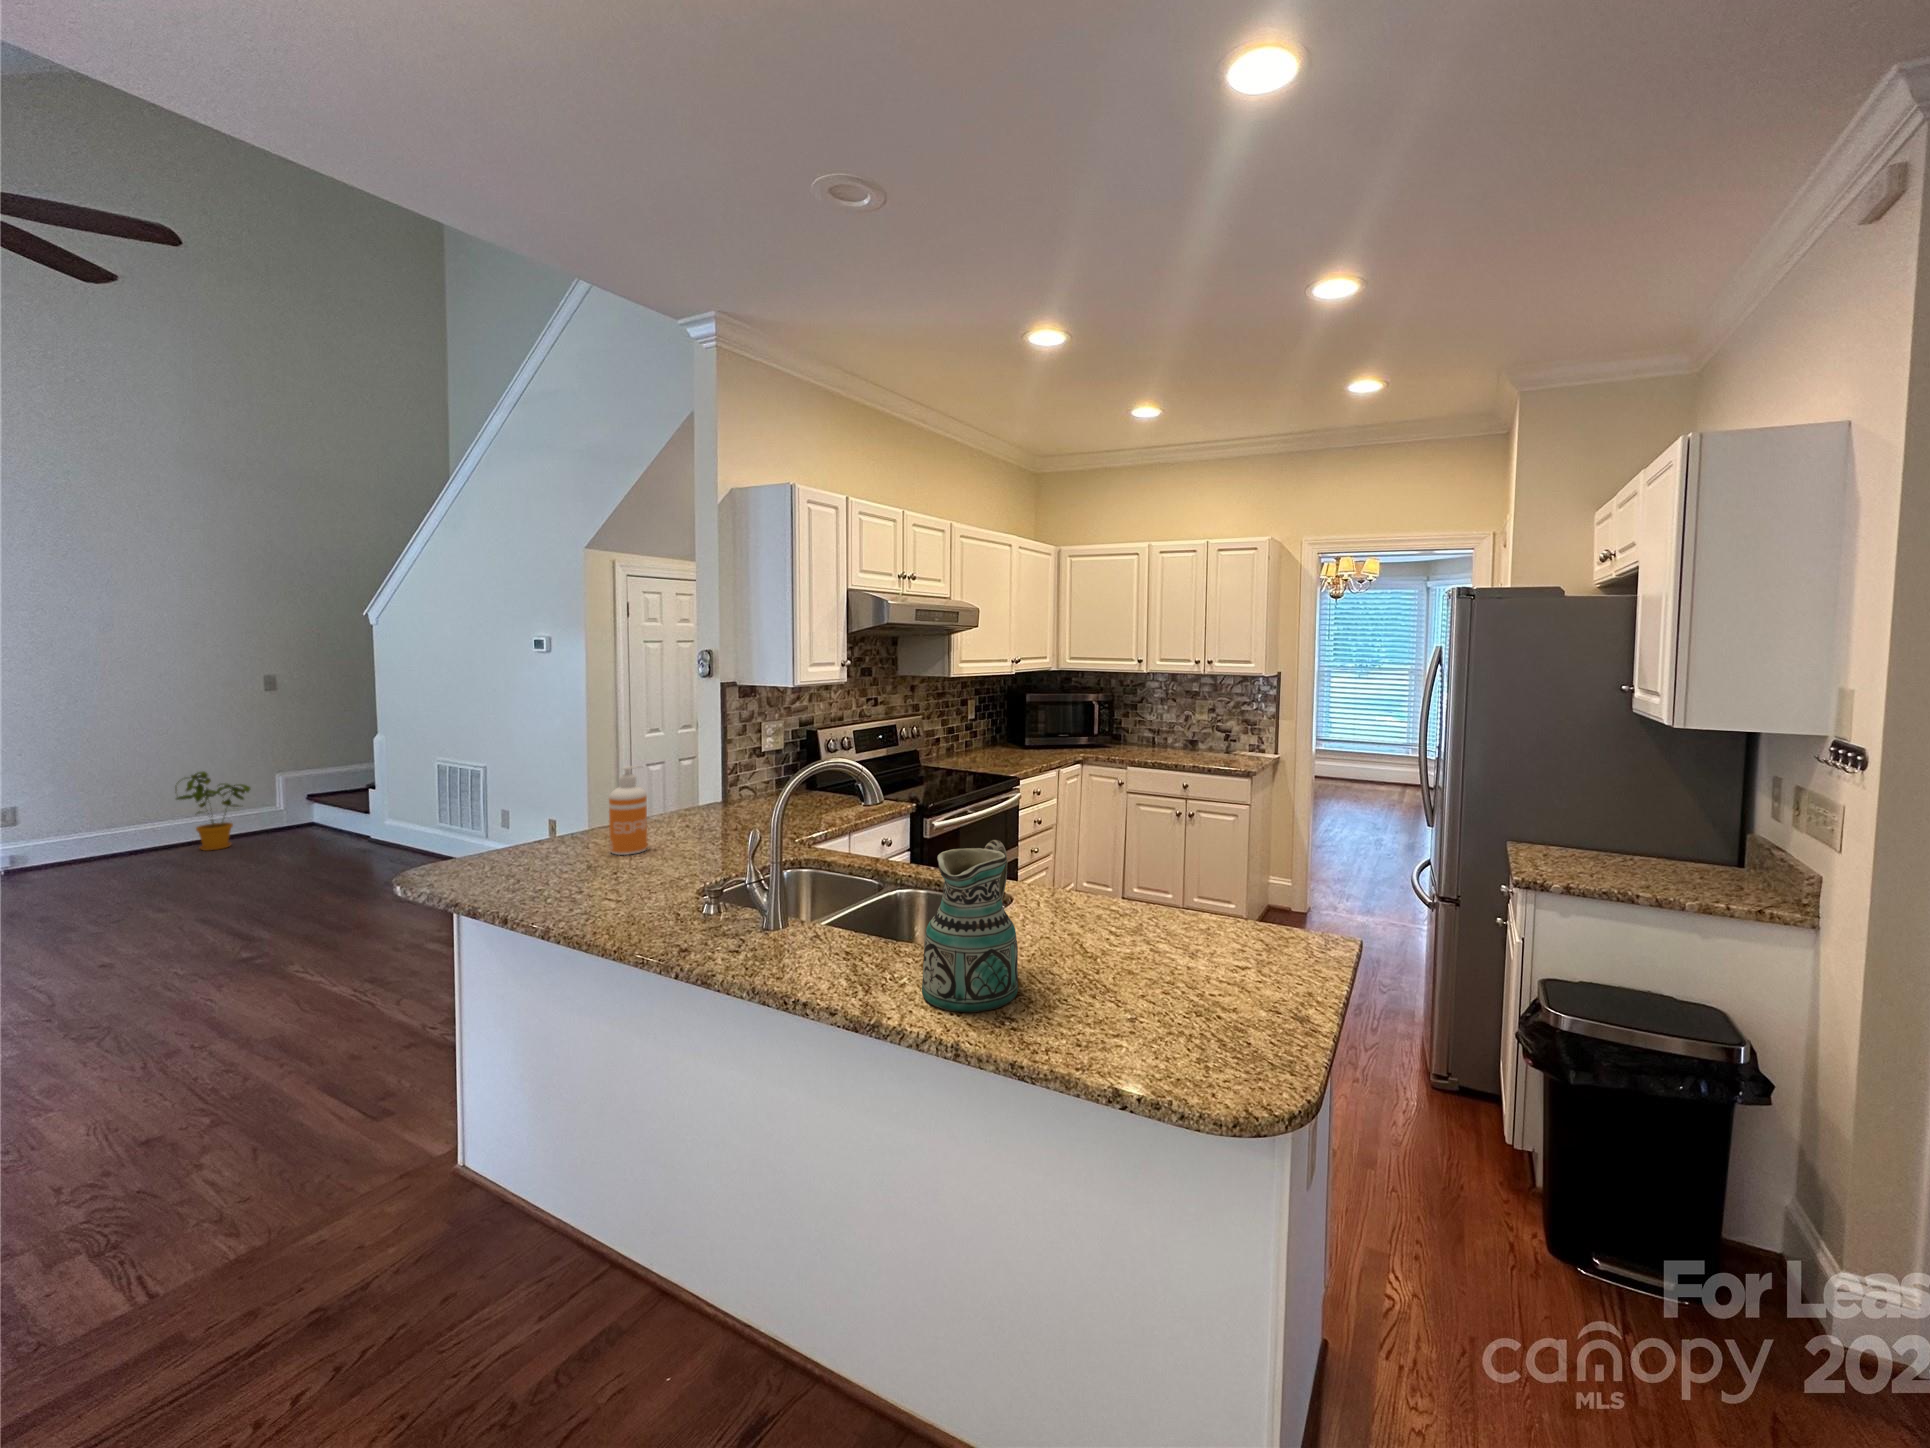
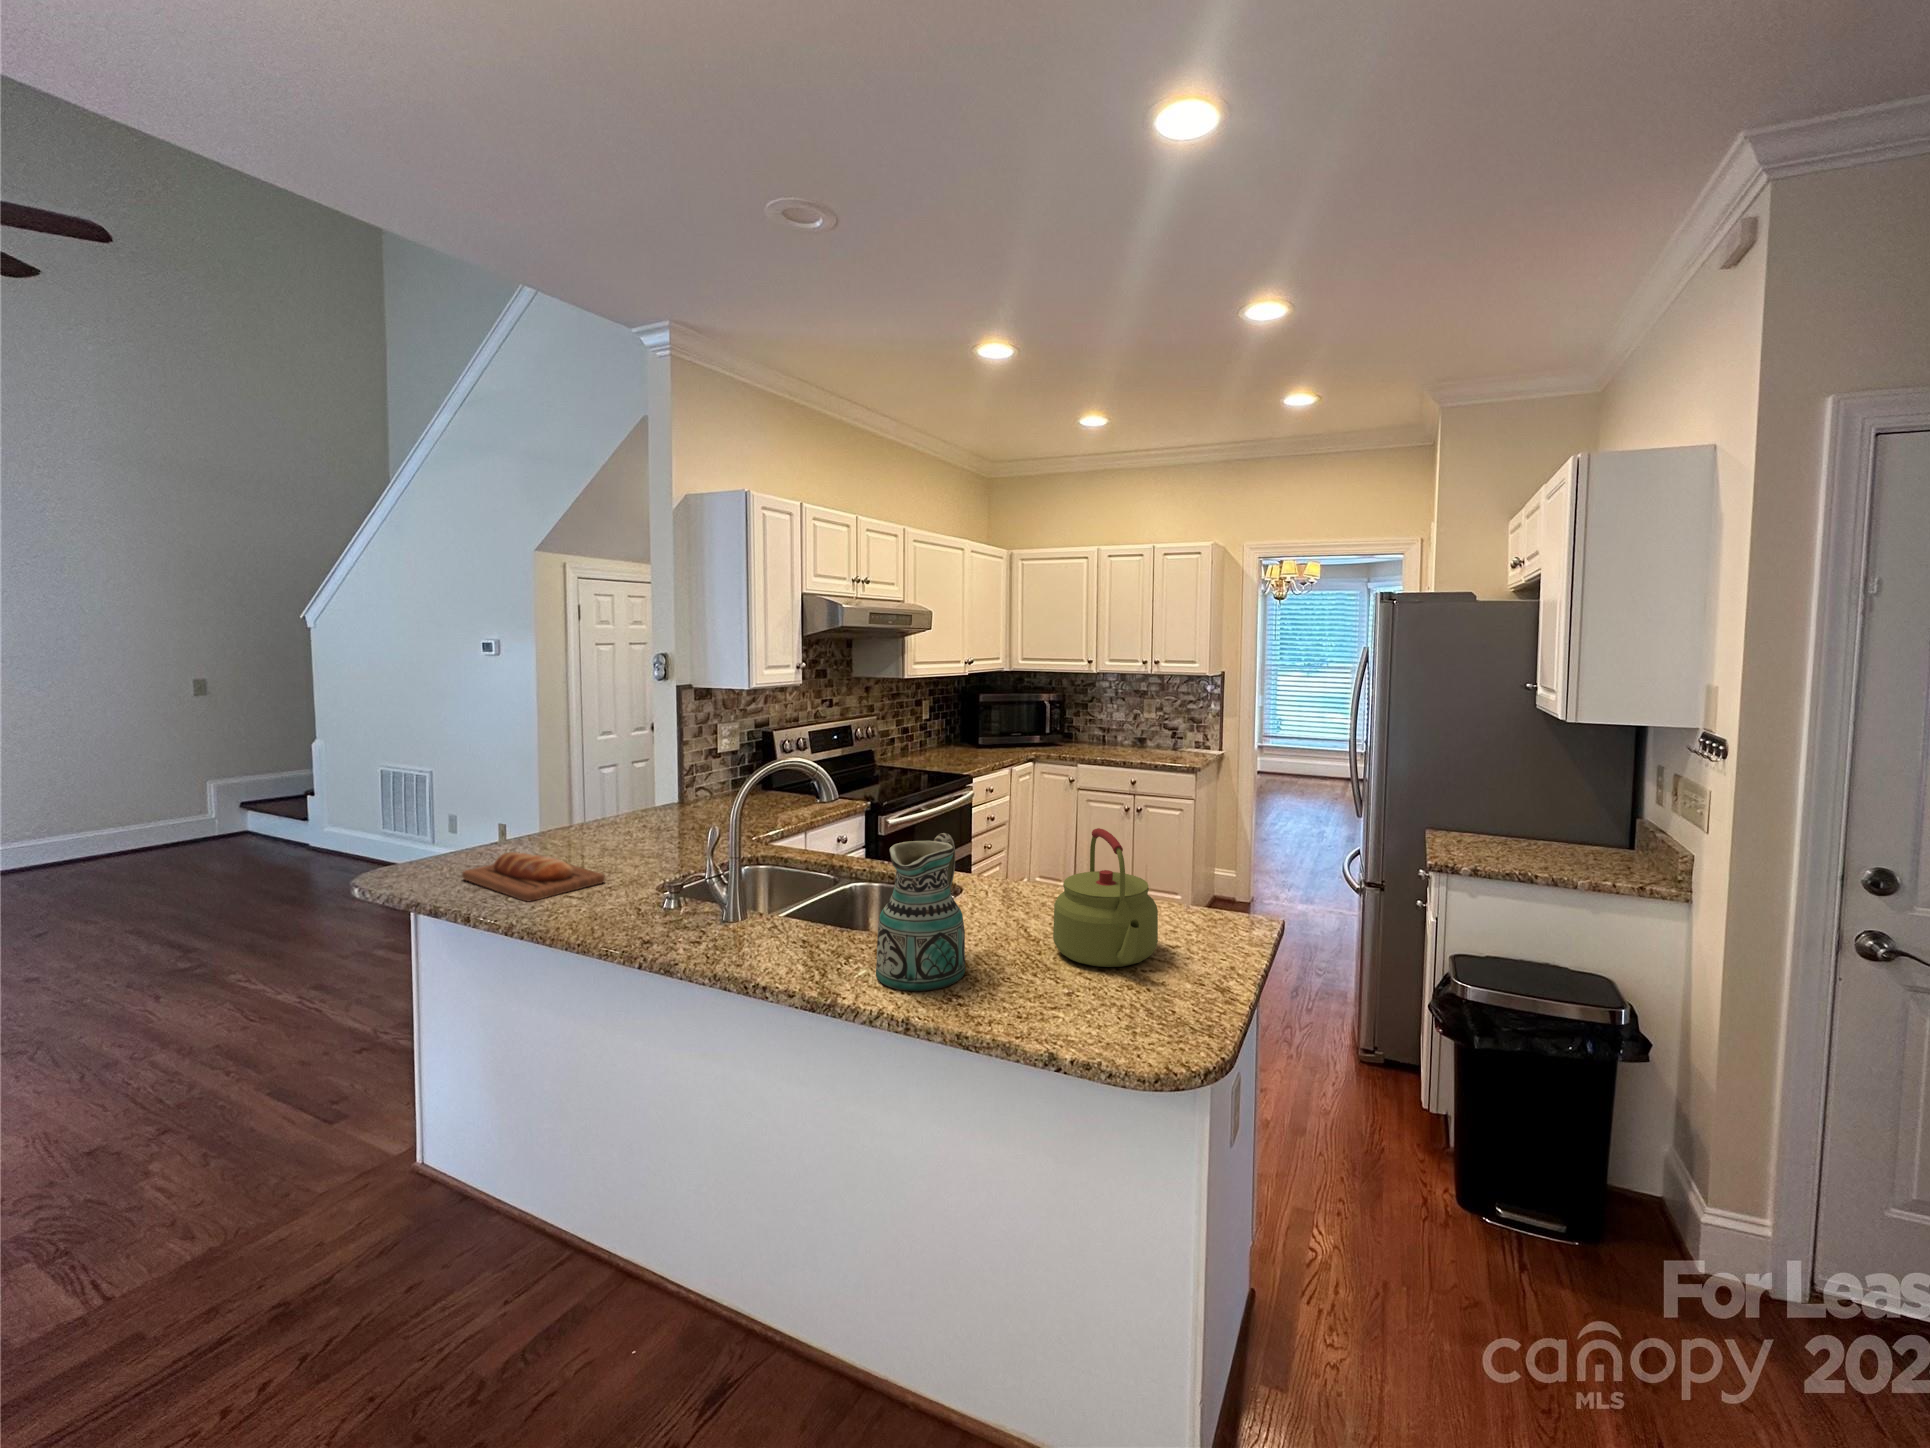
soap dispenser: present [609,766,648,855] -> none [567,768,605,856]
house plant: present [175,771,251,851] -> none [93,780,175,862]
kettle: none [1112,837,1227,990] -> present [1053,828,1158,967]
bread loaf: none [502,852,645,903] -> present [462,852,605,902]

